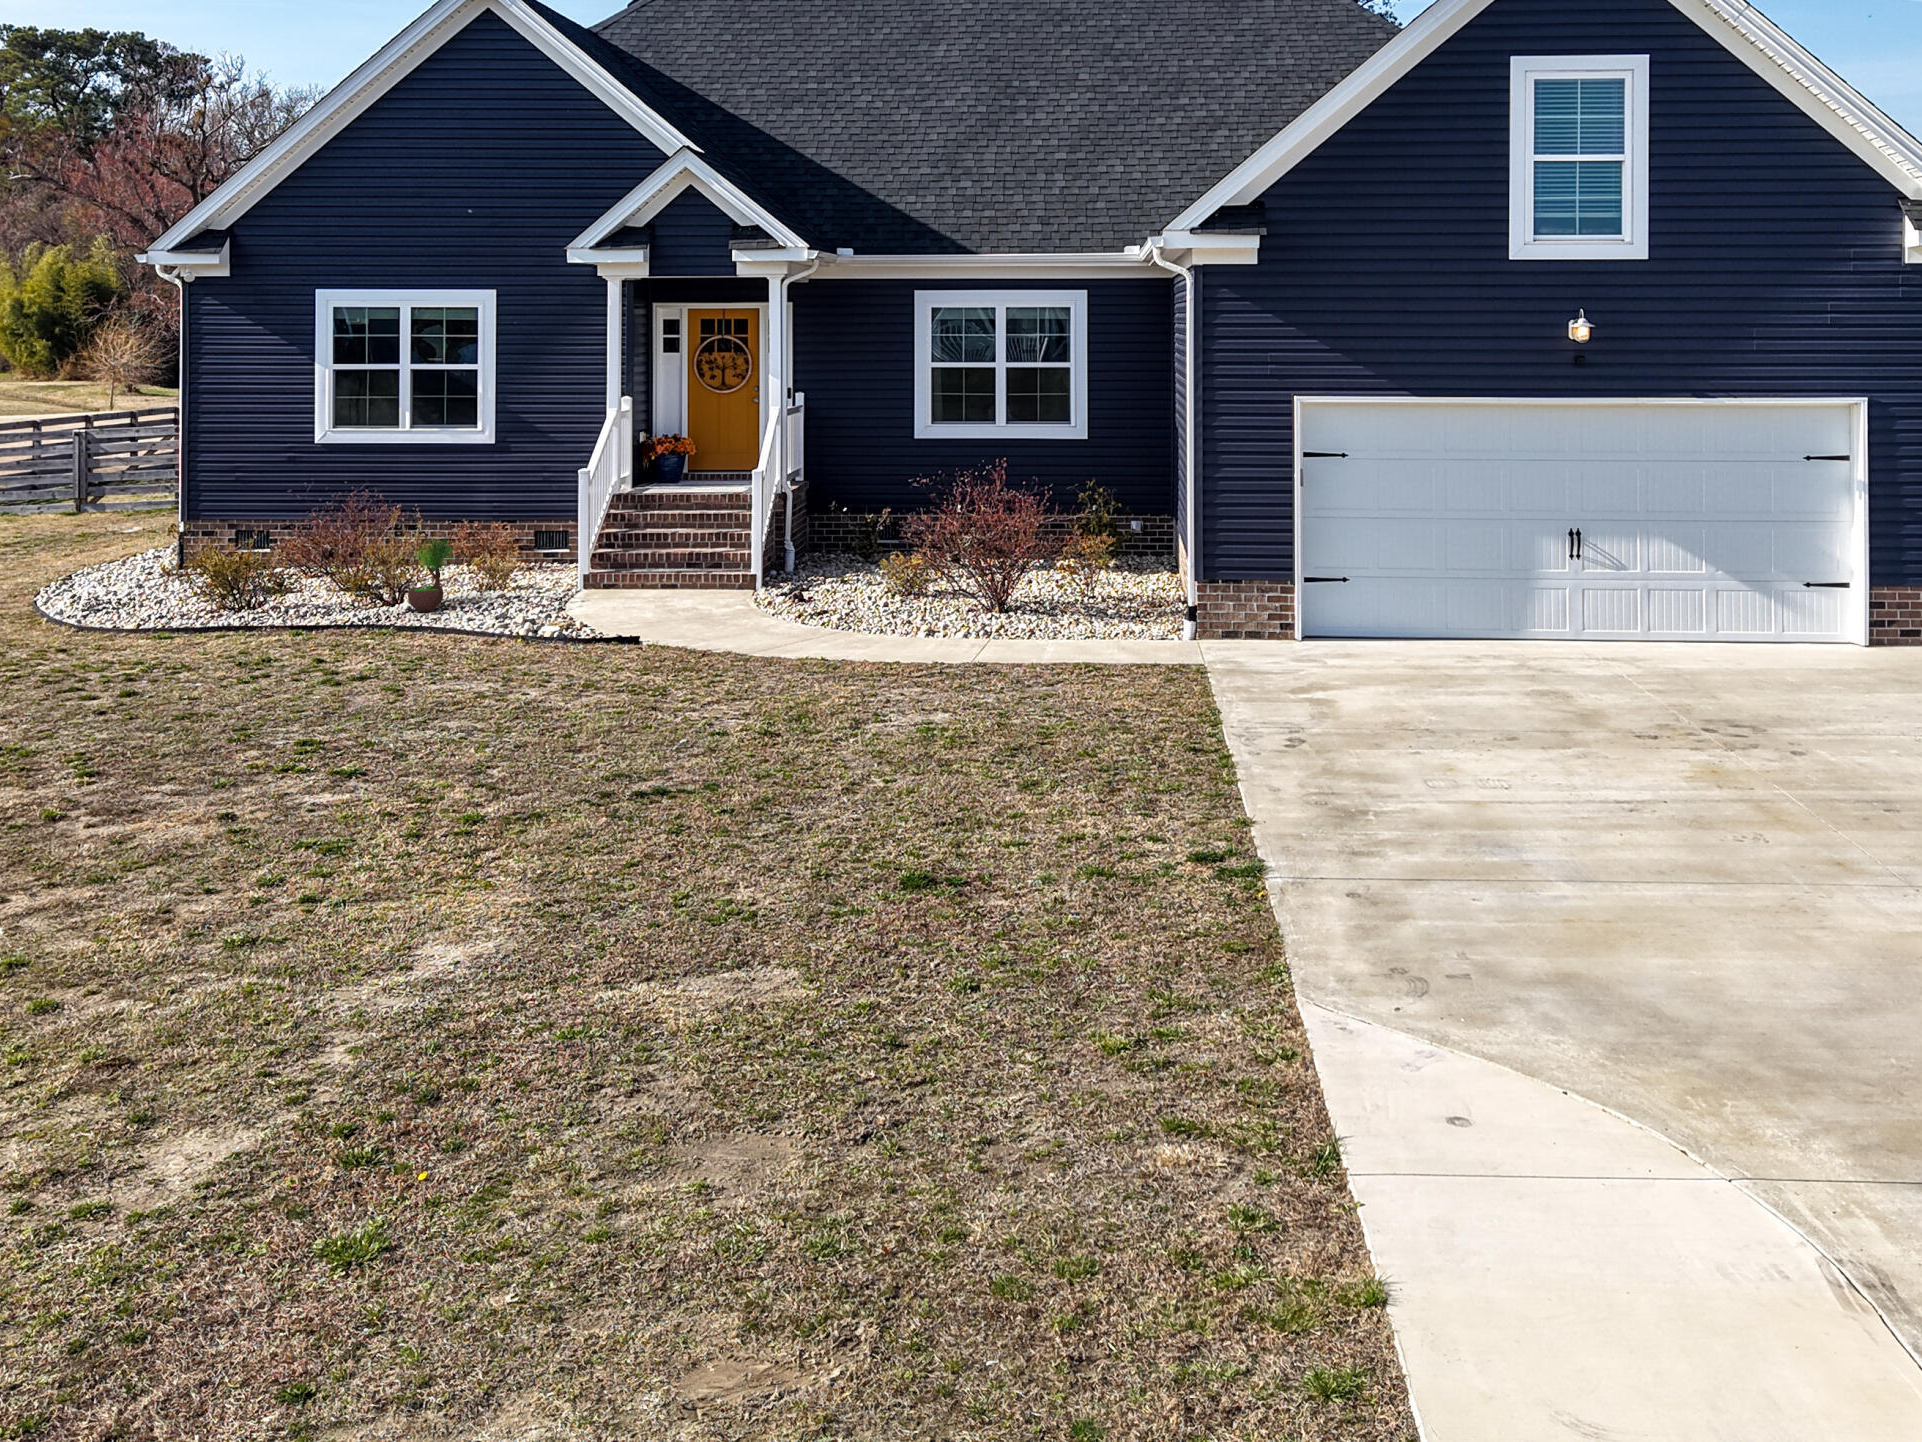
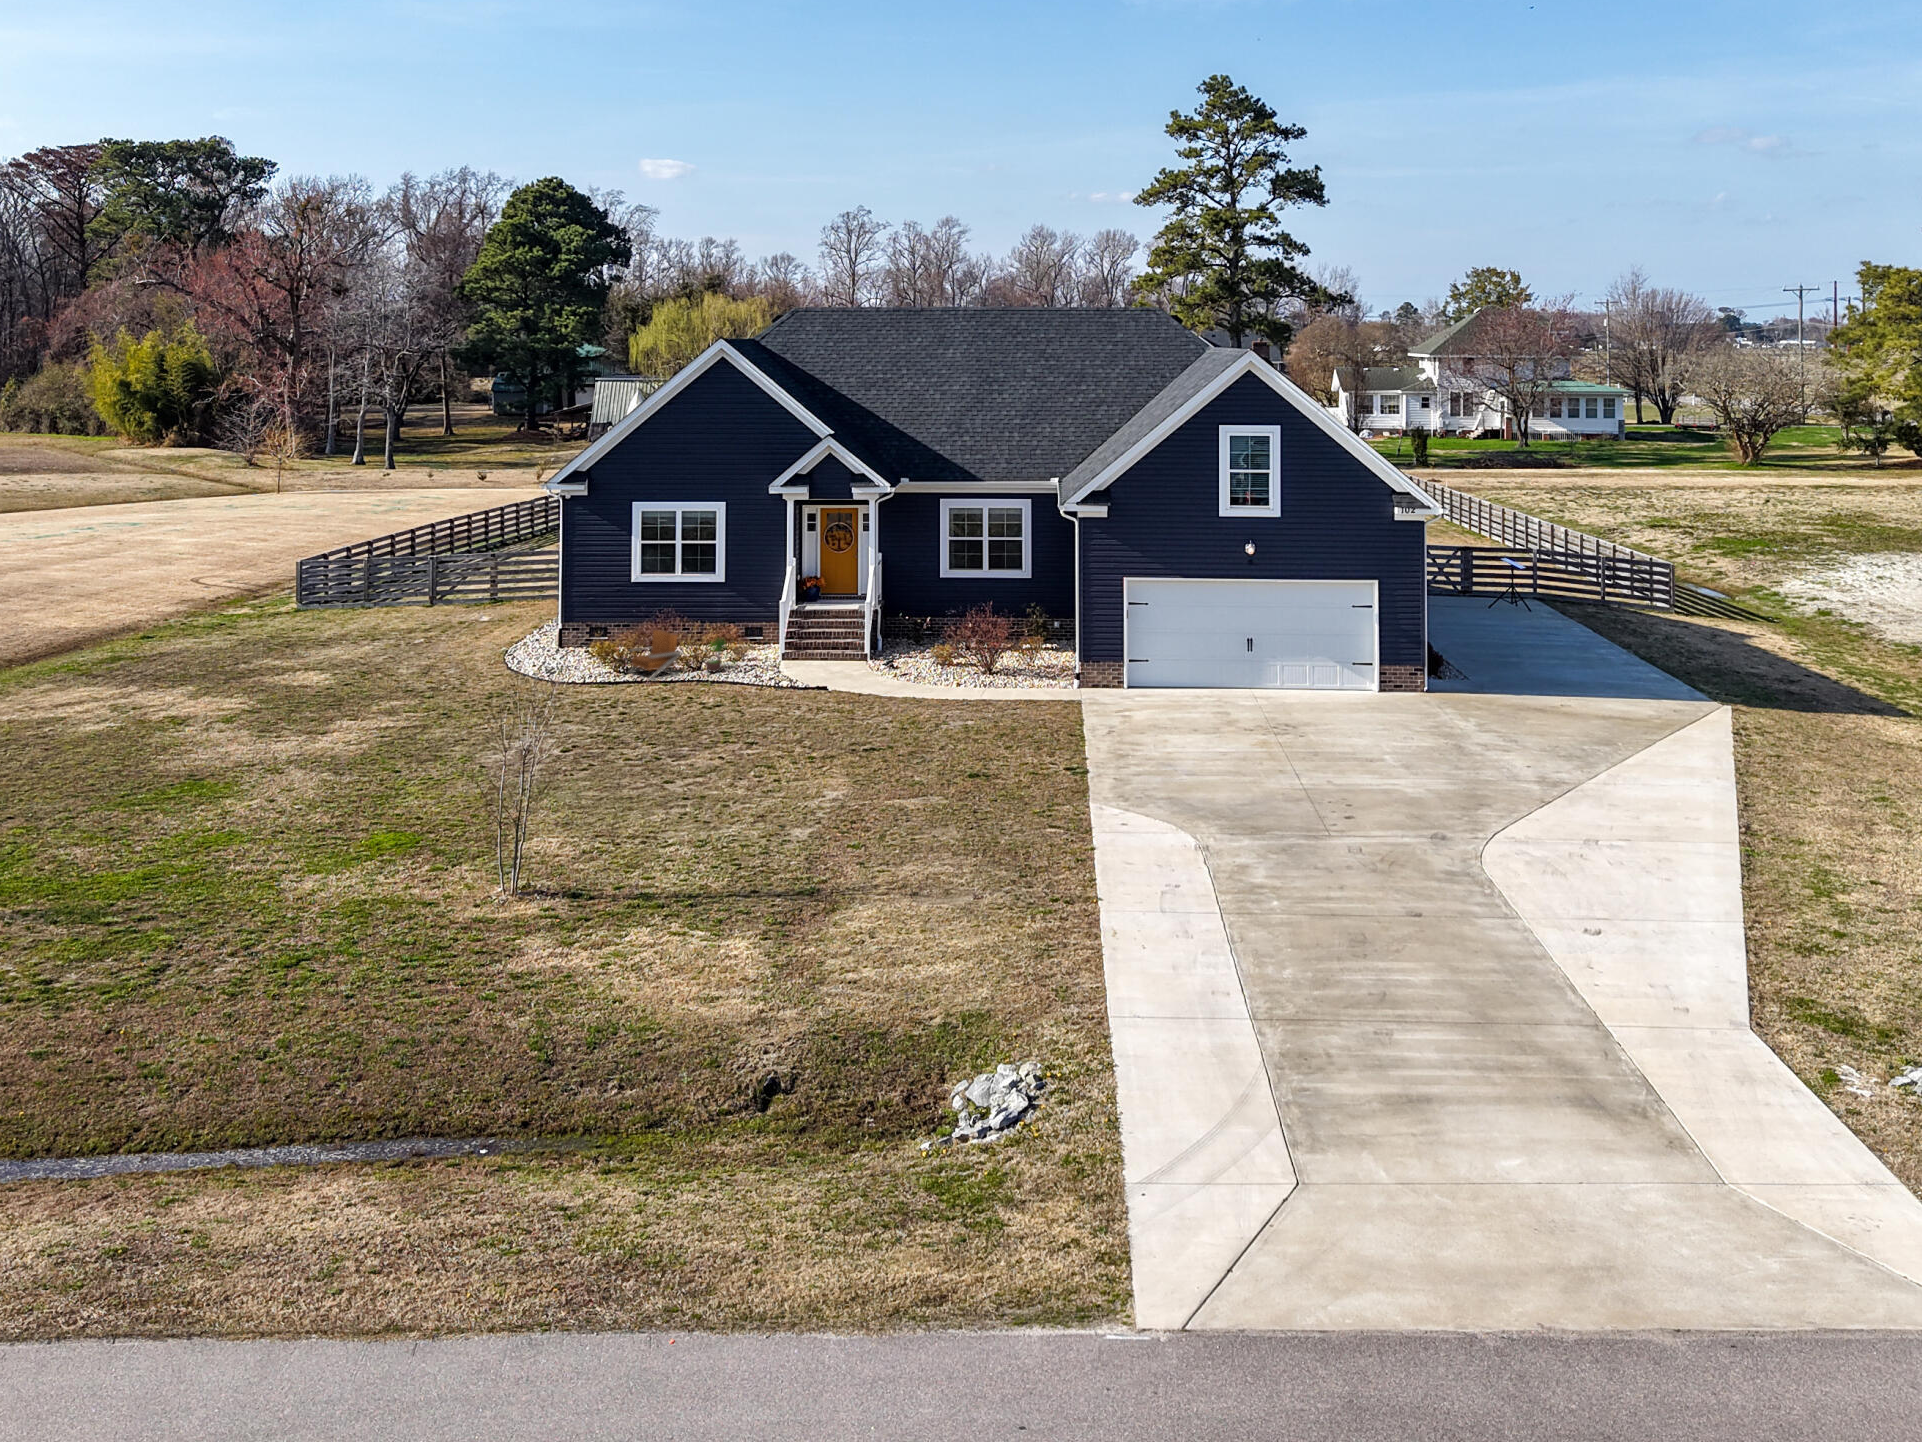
lounge chair: none [243,524,354,626] -> present [628,630,682,680]

